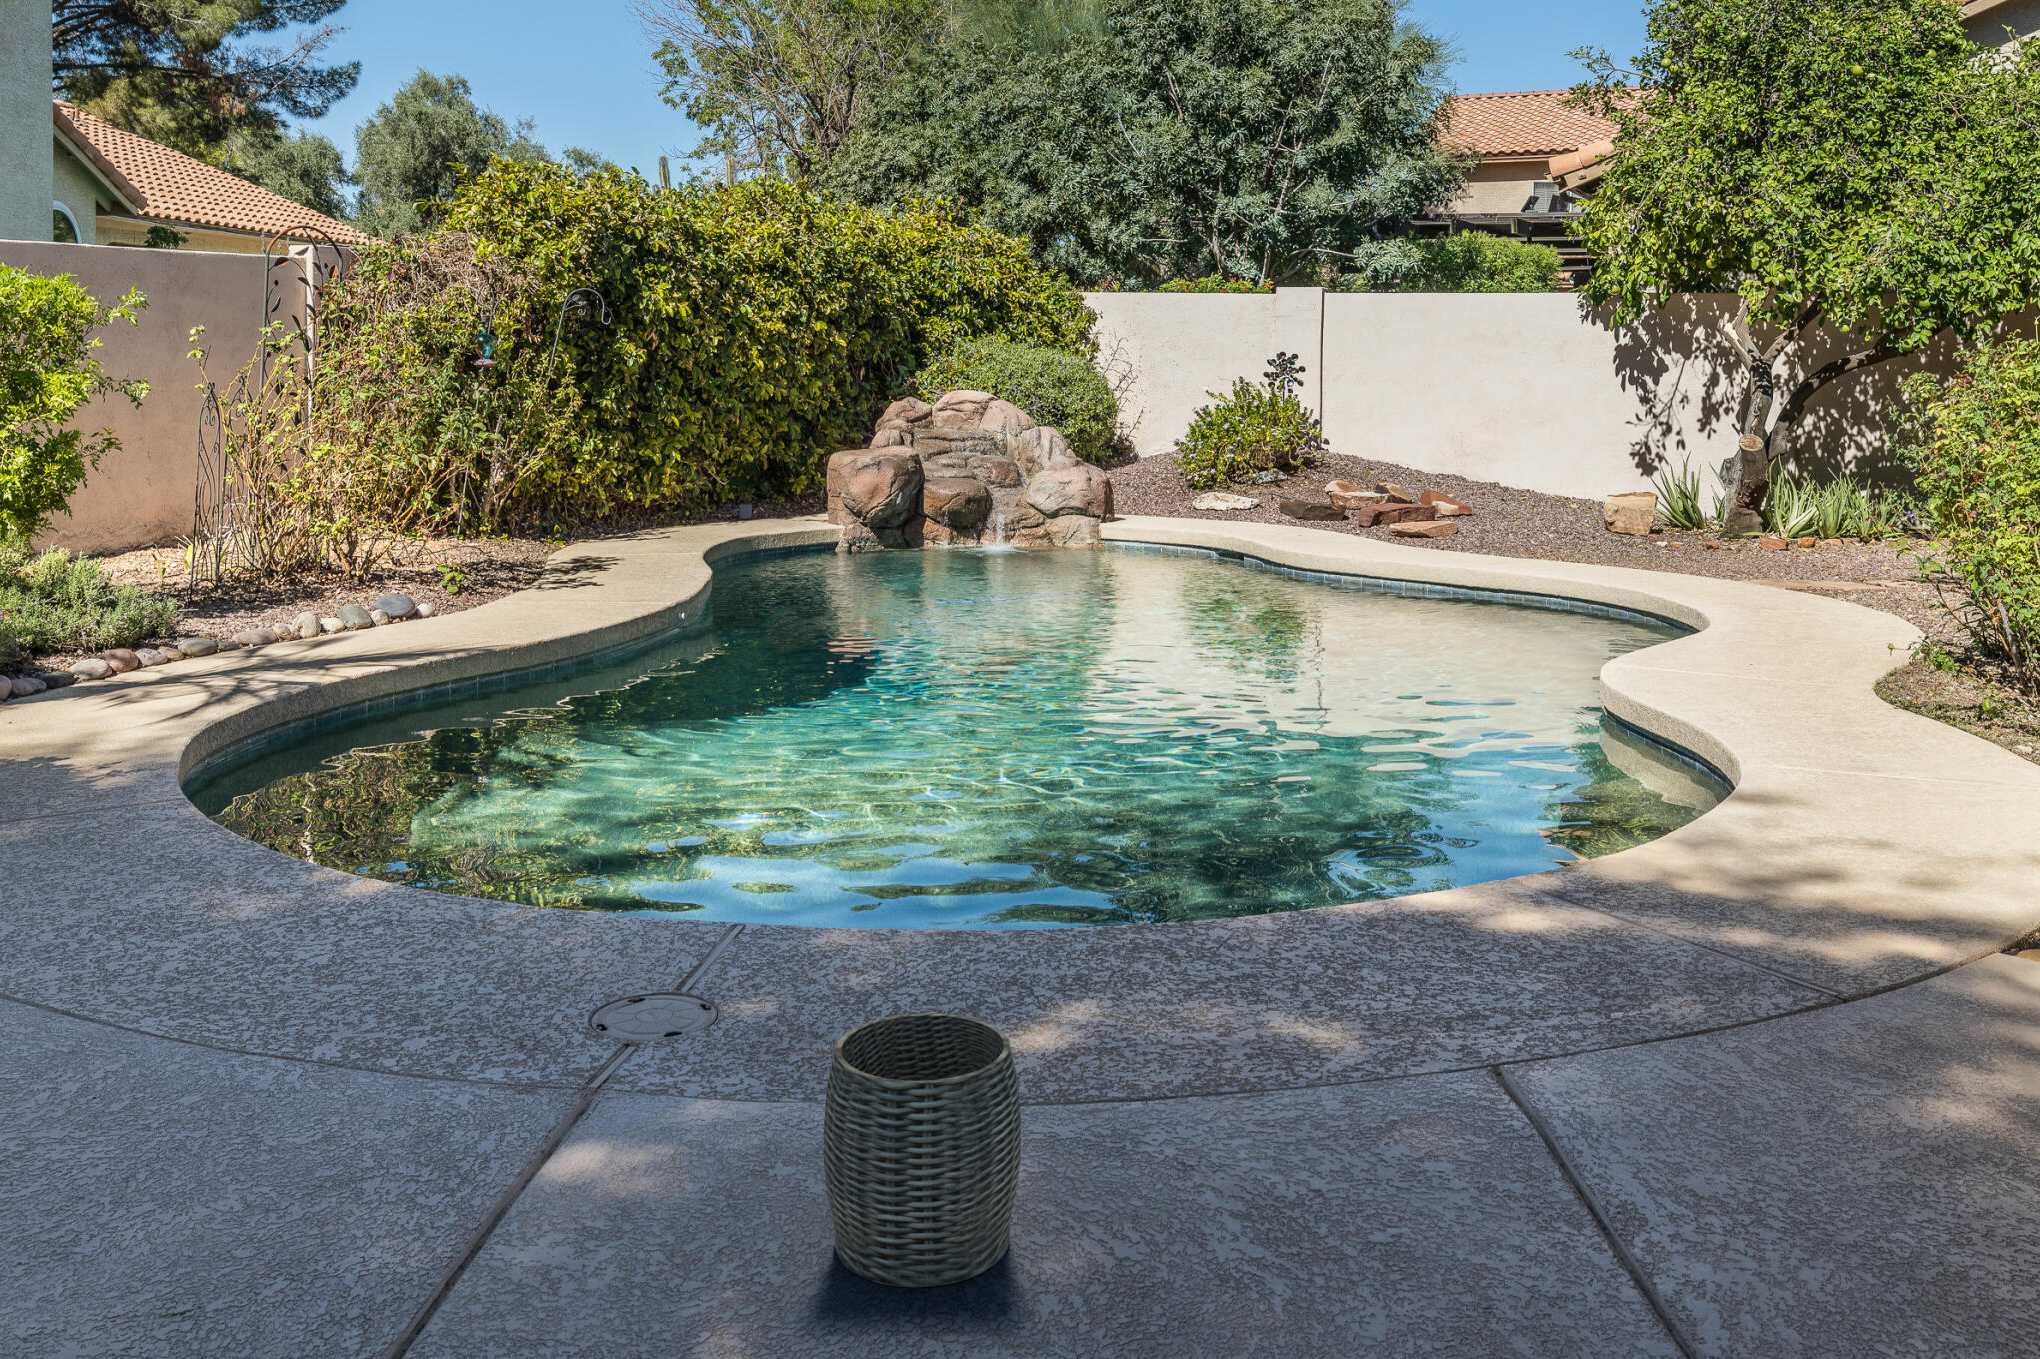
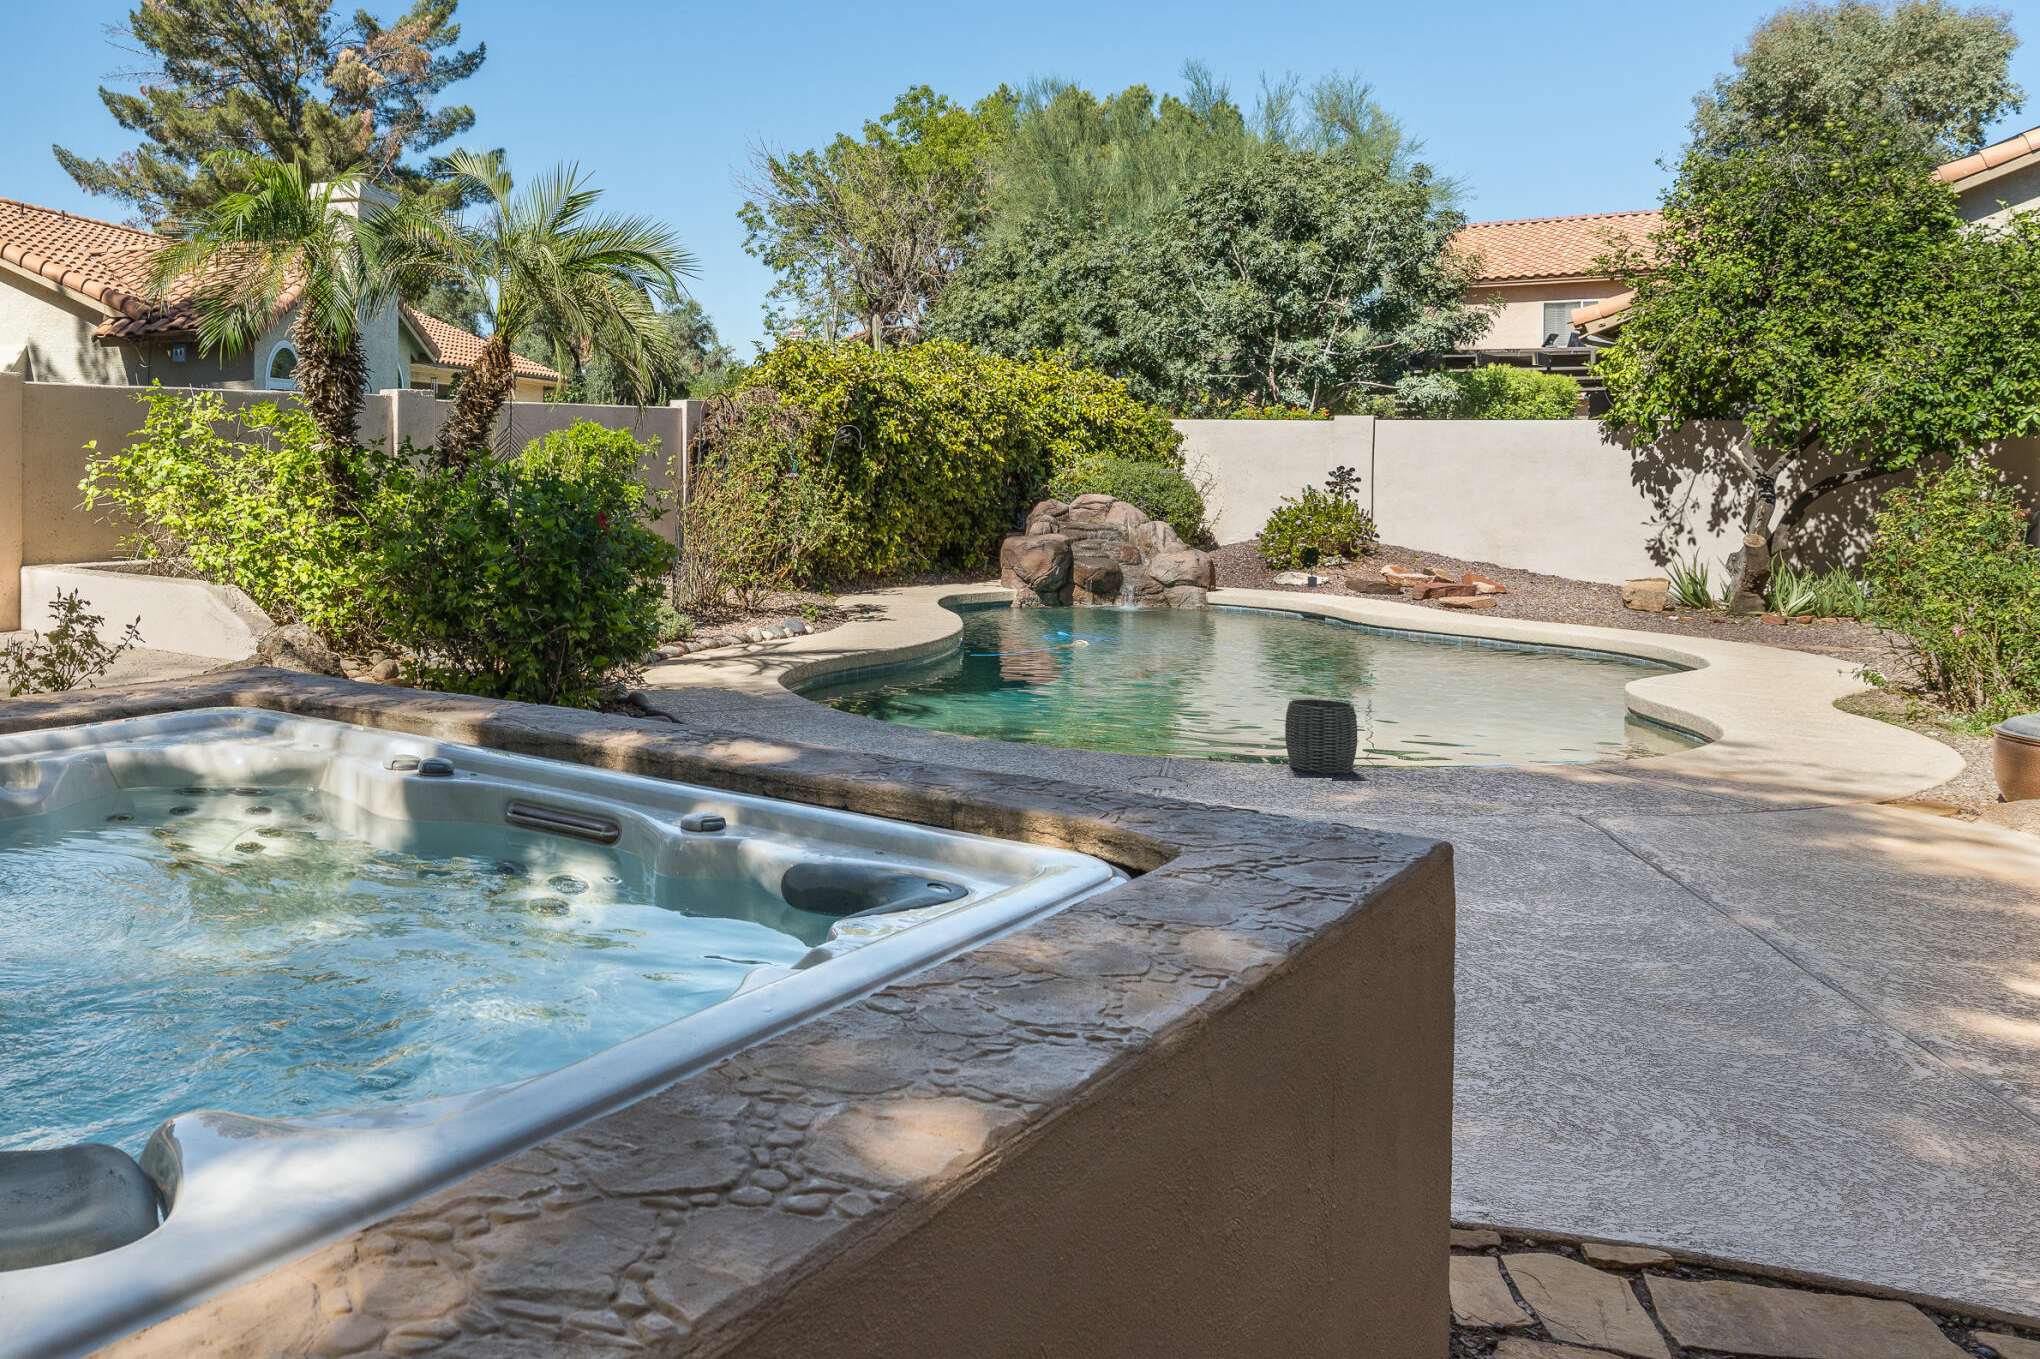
potted plant: present [728,462,761,518] -> present [1301,547,1320,587]

